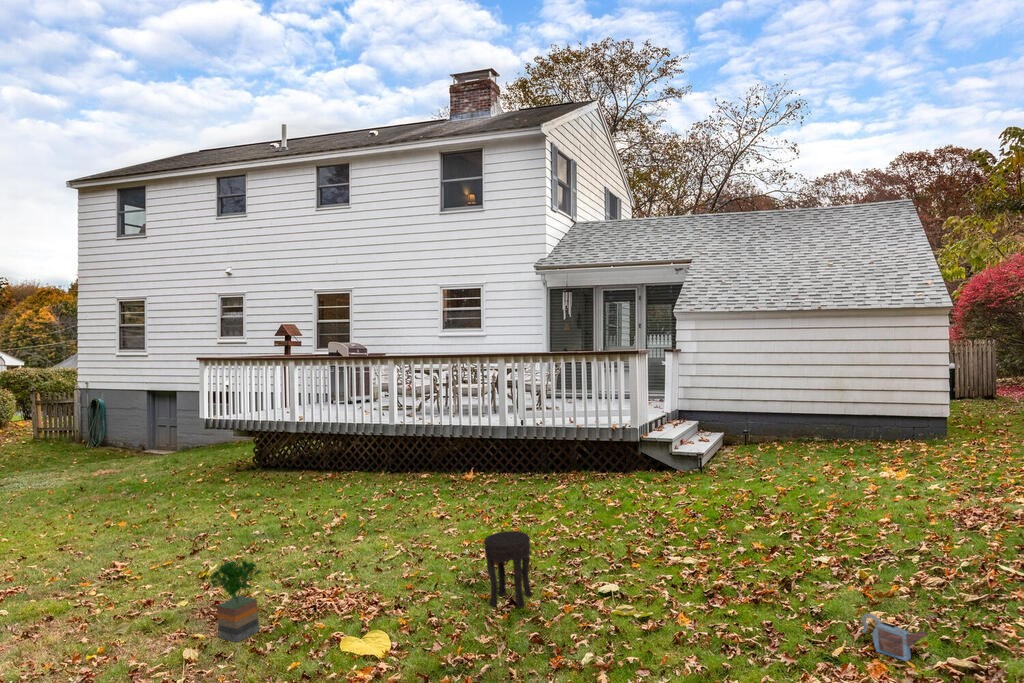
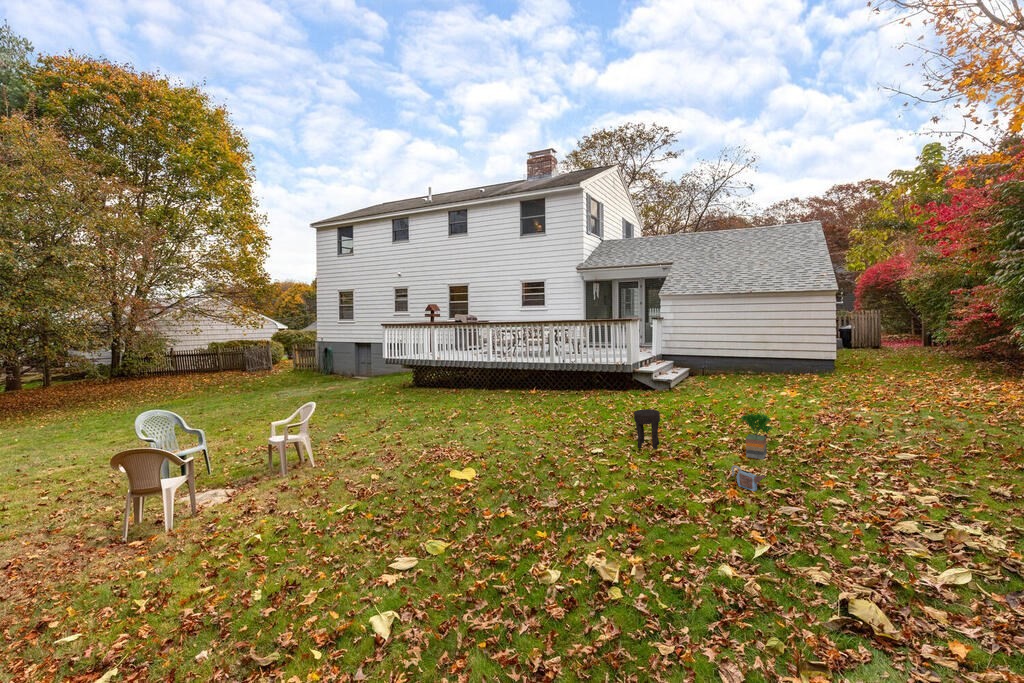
side table: present [484,531,532,608] -> present [634,409,660,449]
potted tree: present [210,561,262,642] -> present [741,414,772,459]

